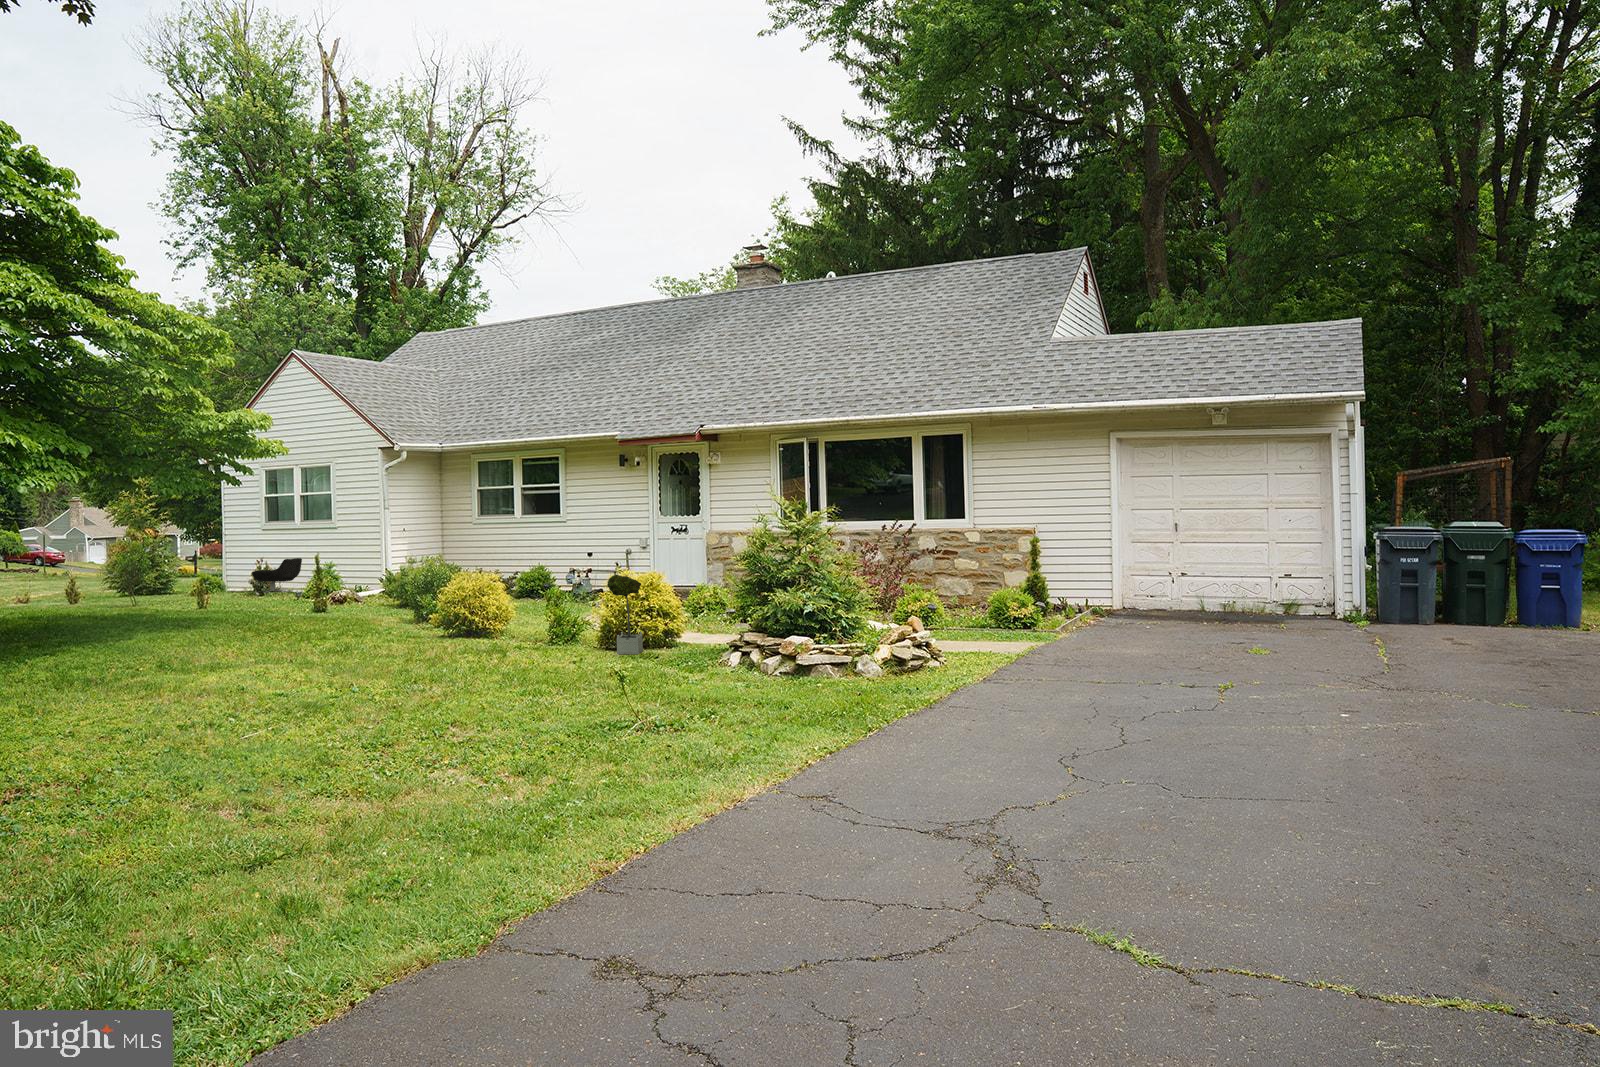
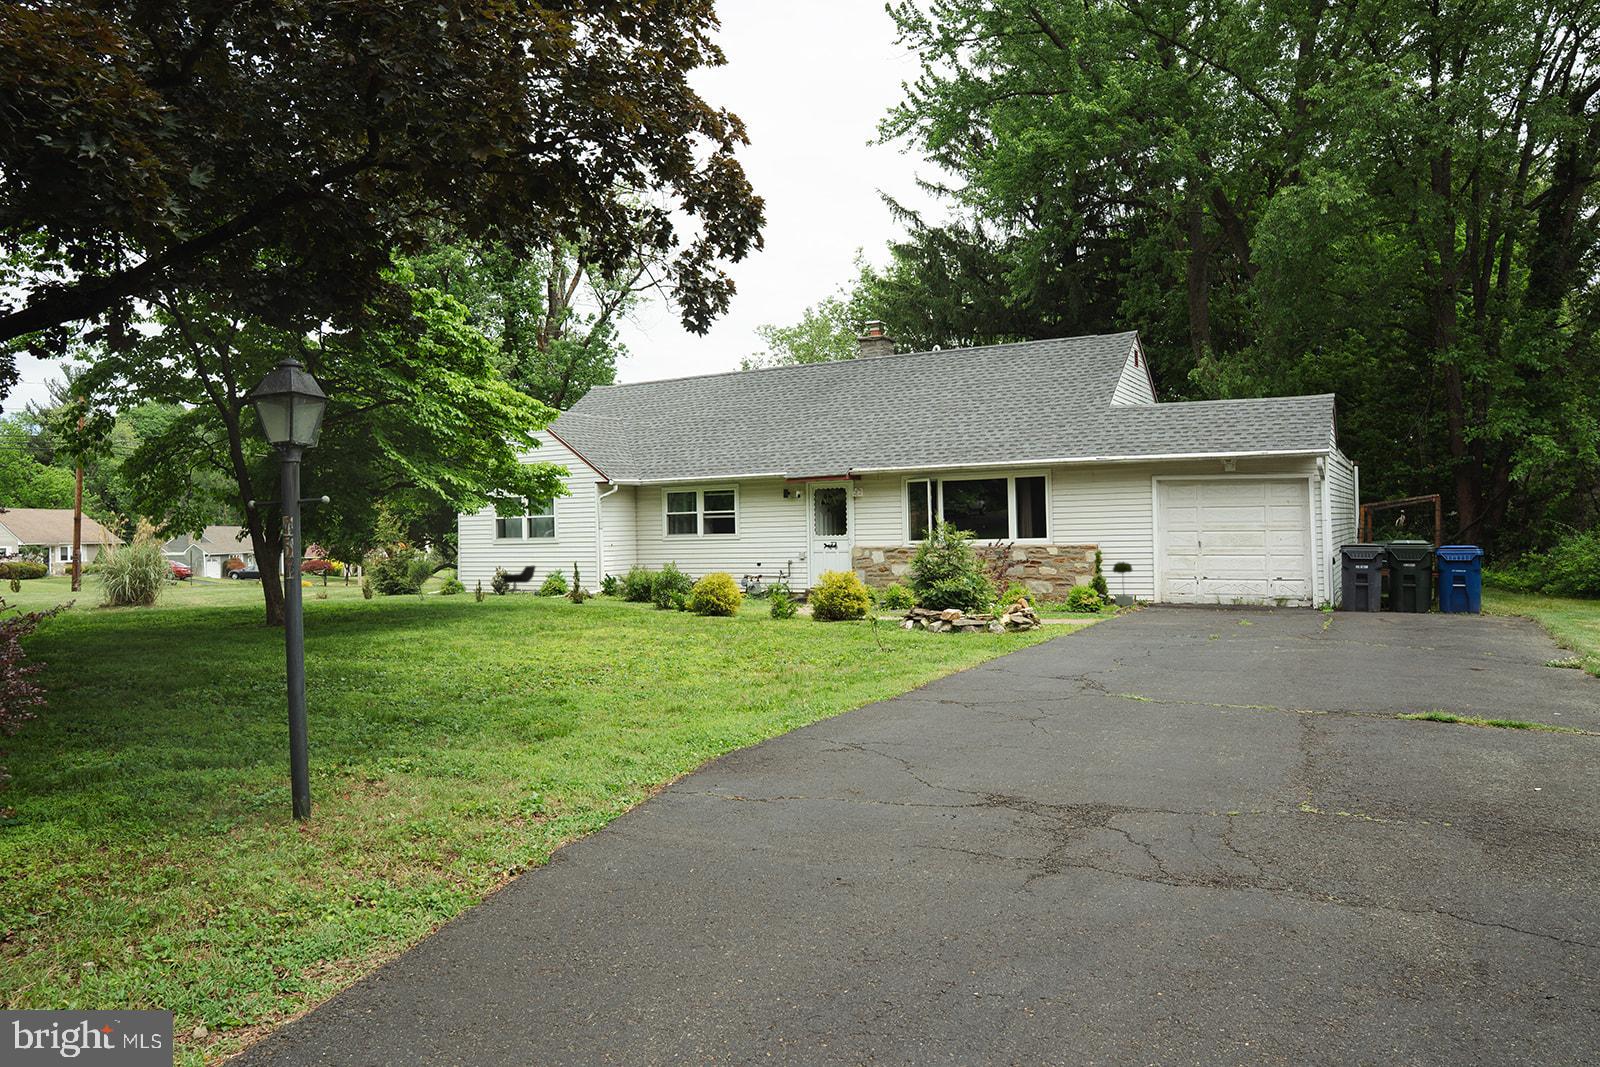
potted tree: present [607,574,643,654] -> present [1113,562,1133,605]

